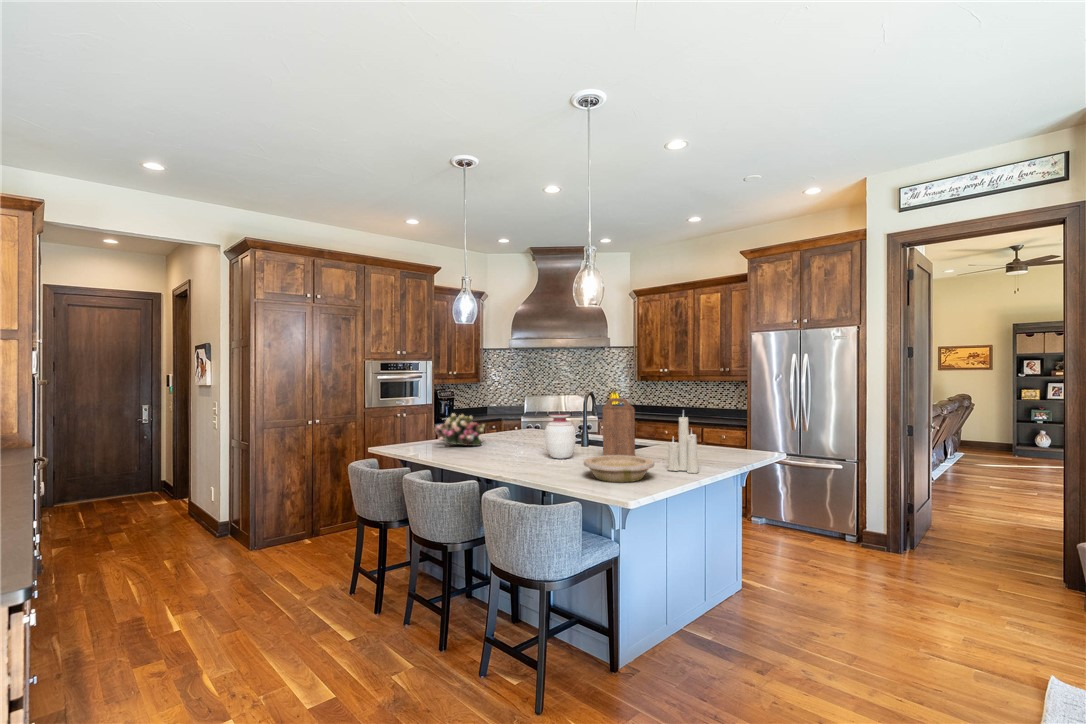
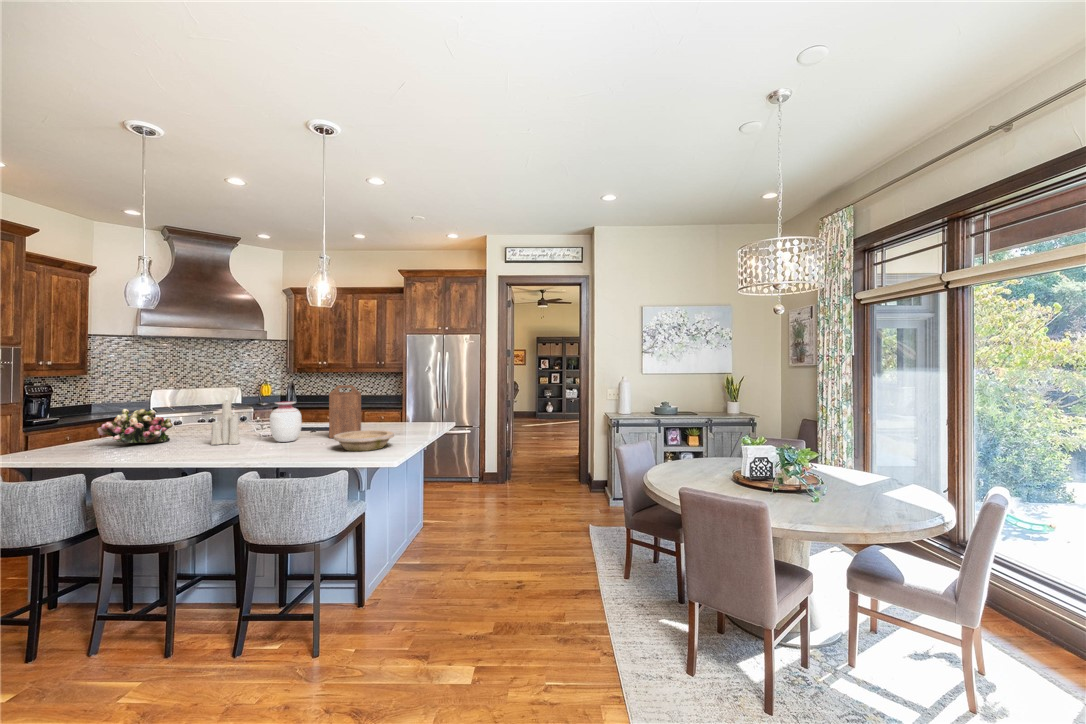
candle: present [668,416,699,473] -> present [211,399,240,445]

